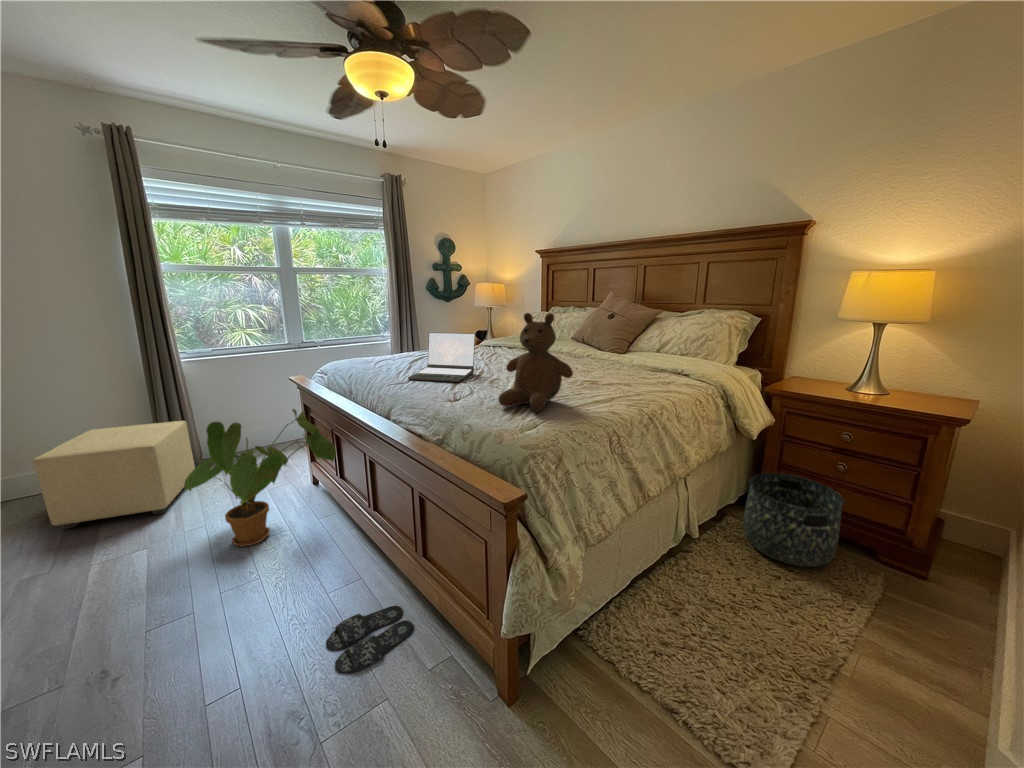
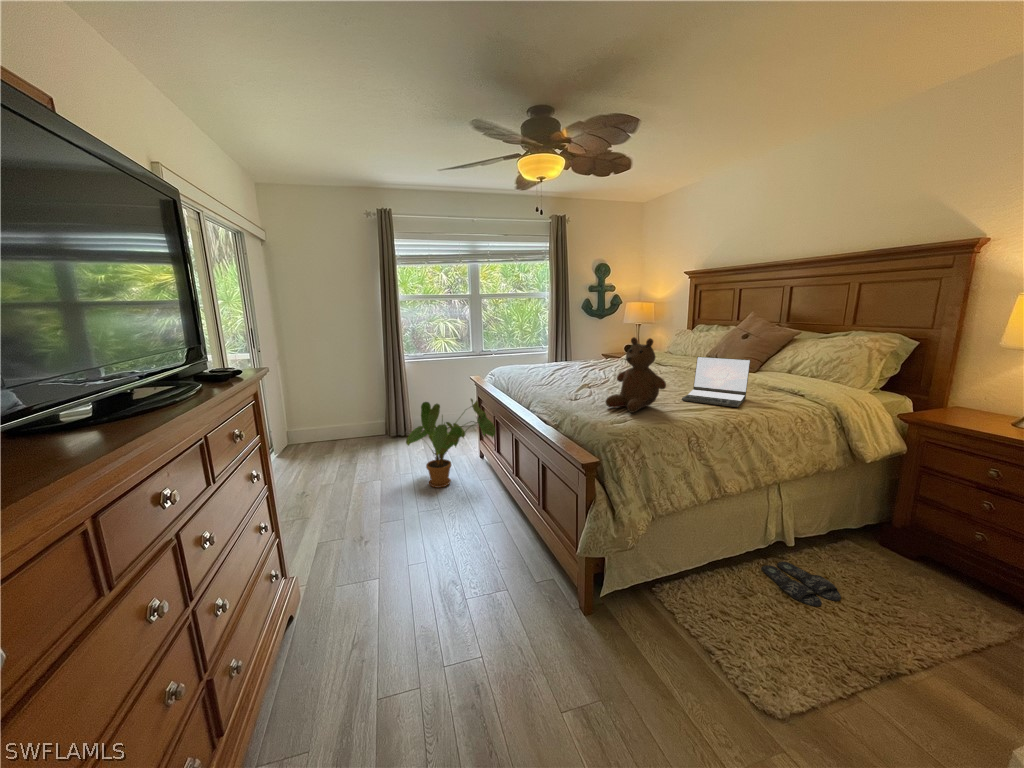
laptop: present [408,333,475,382] -> present [682,357,750,407]
ottoman: present [33,421,195,529] -> none [334,401,409,460]
basket: present [743,473,844,567] -> none [854,502,973,602]
slippers: present [326,606,414,673] -> present [762,562,841,606]

